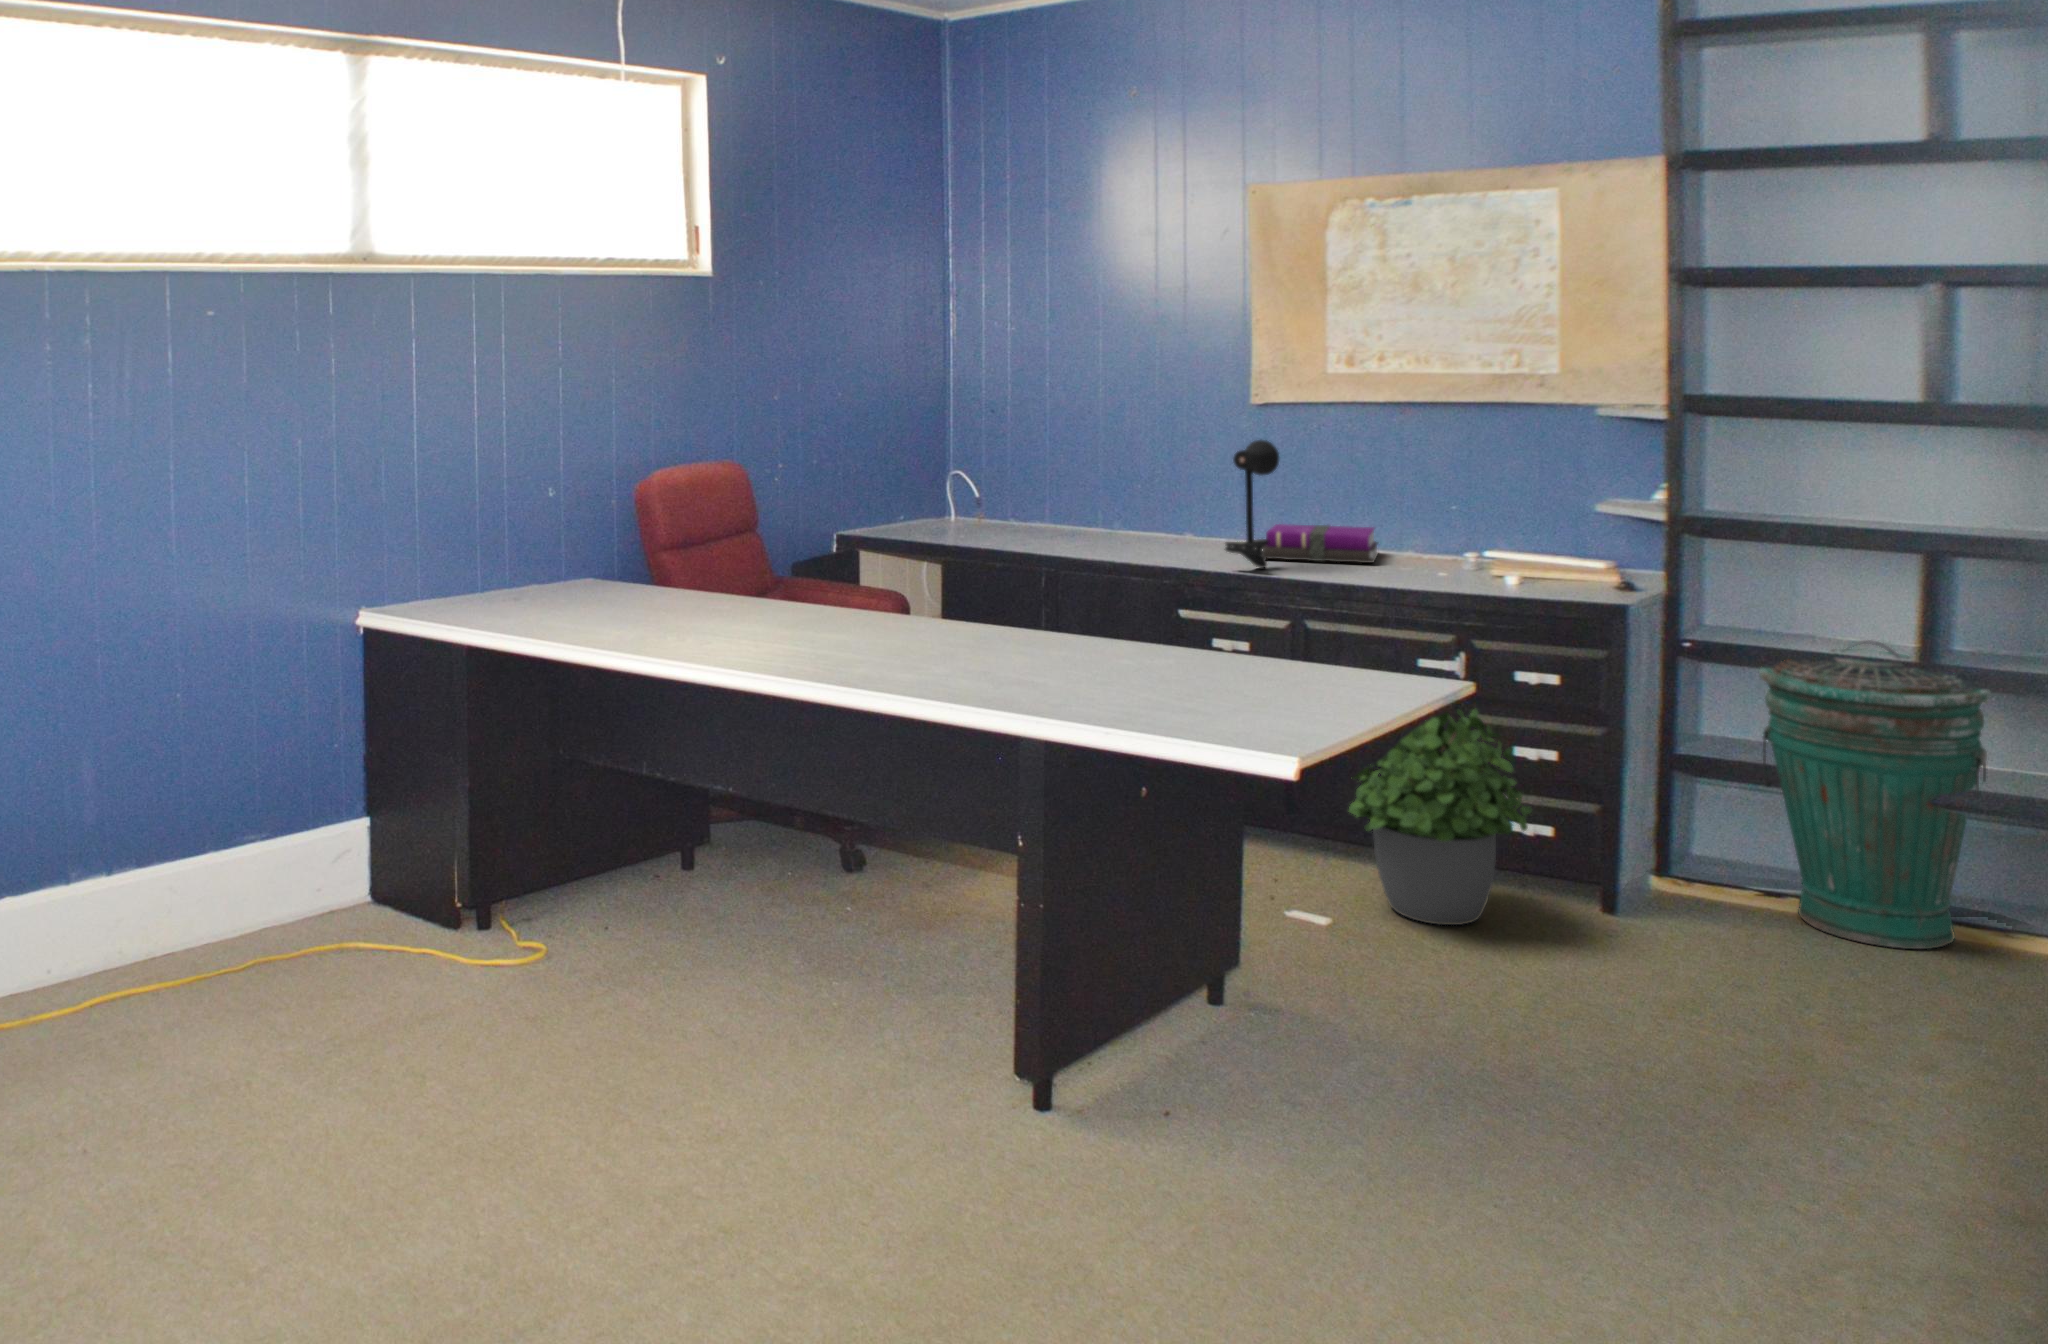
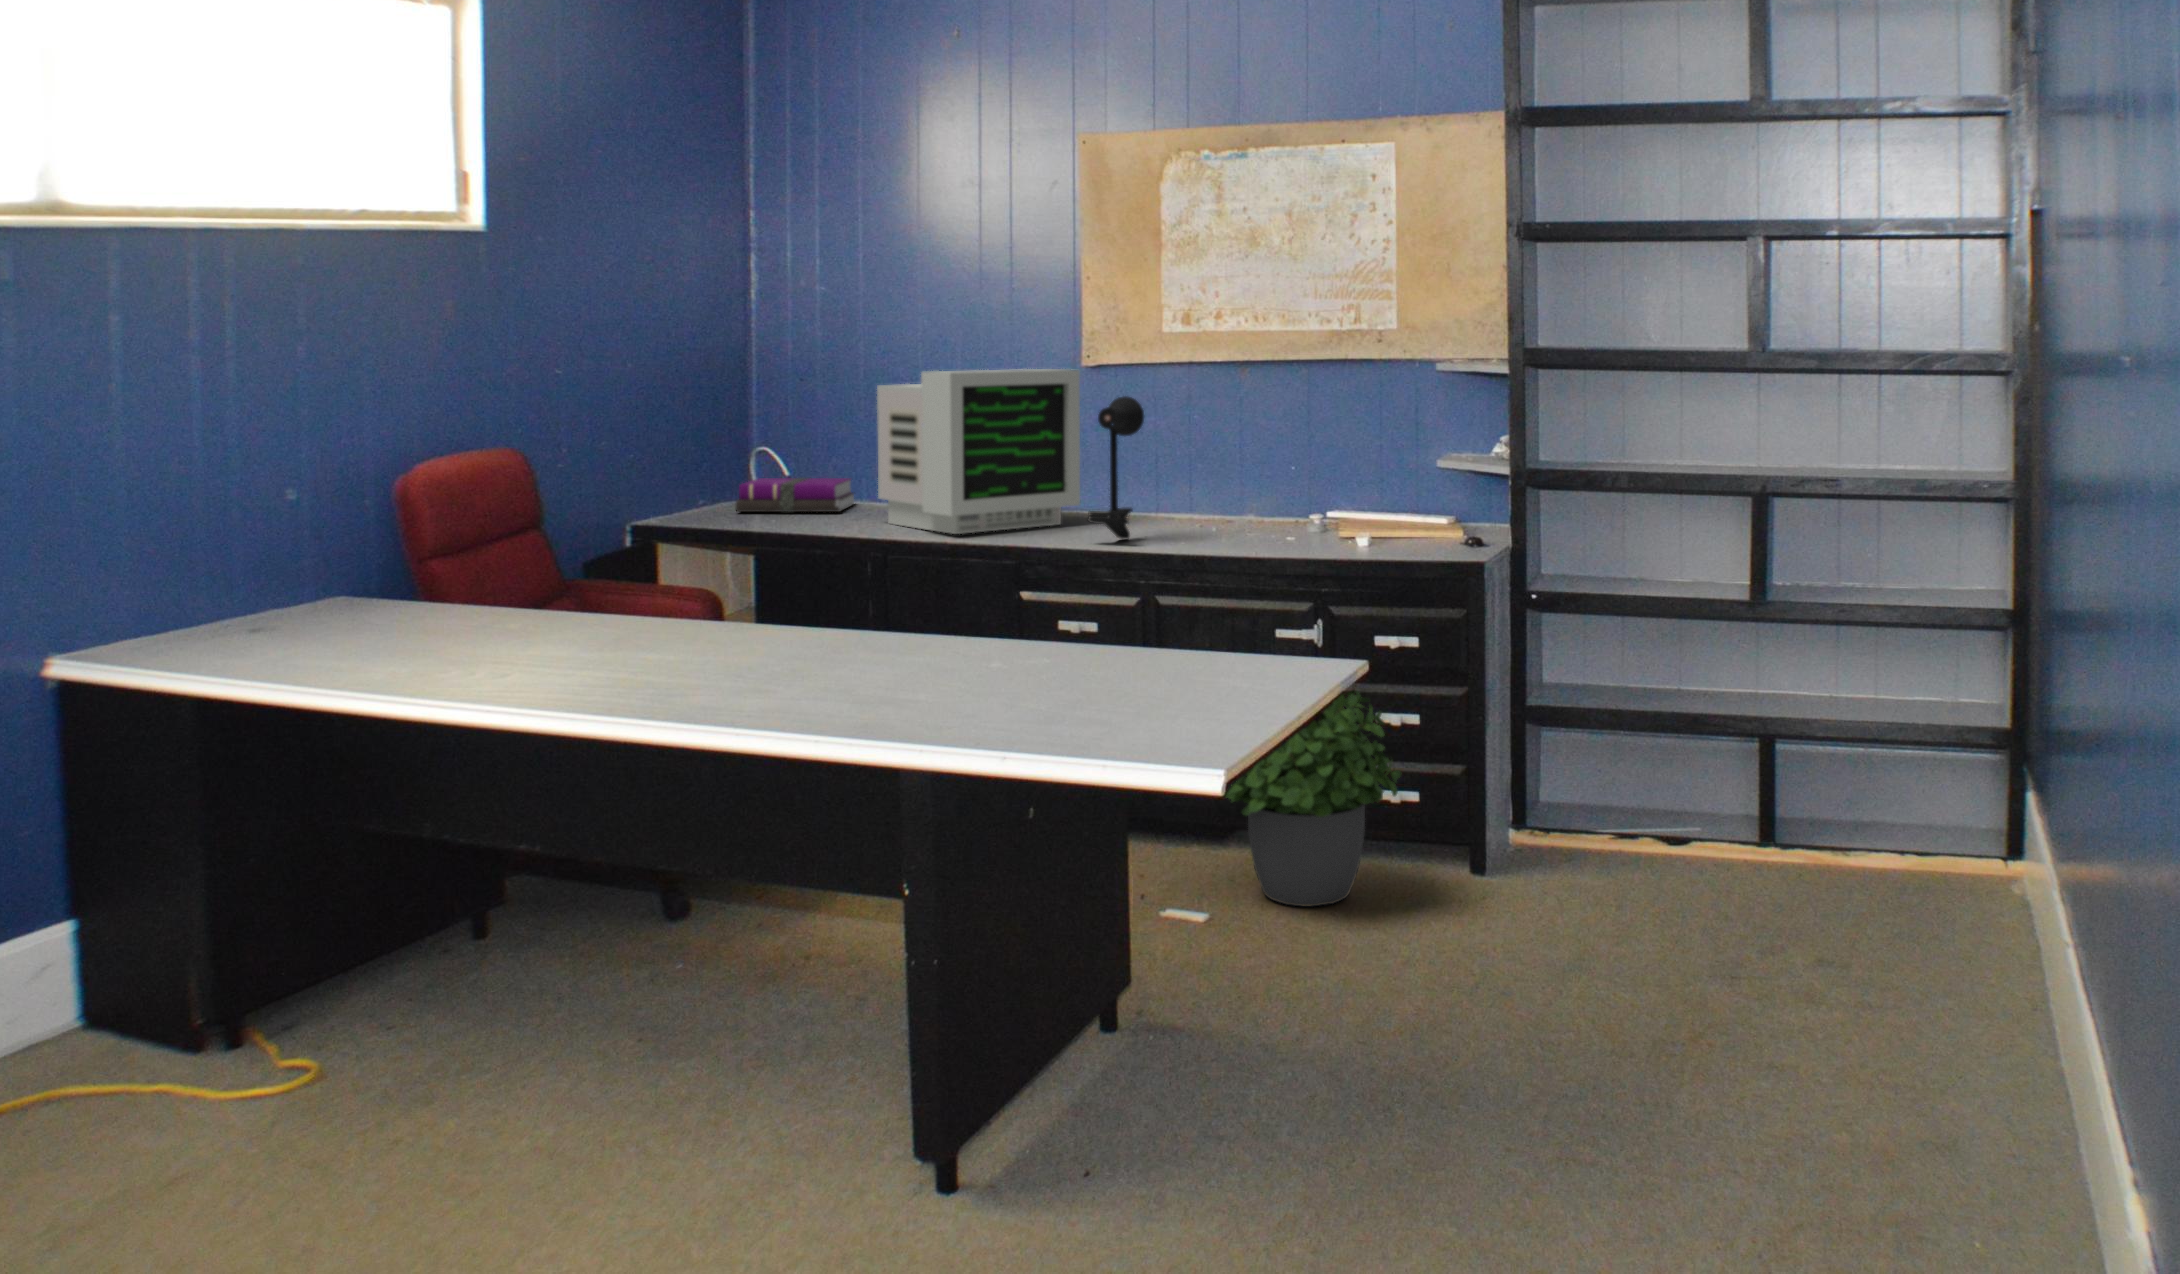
computer monitor: none [1043,412,1226,556] -> present [877,369,1080,534]
notebook: present [1263,524,1378,563] -> present [736,478,855,512]
trash can: present [1759,640,1991,949] -> none [1581,580,1761,870]

